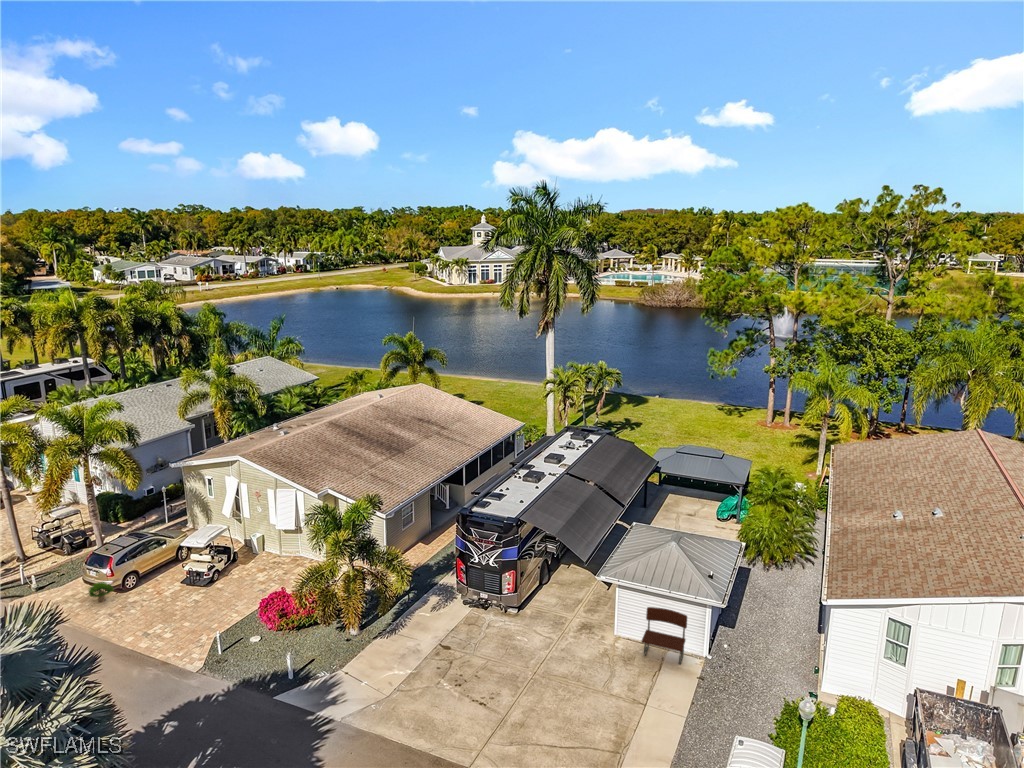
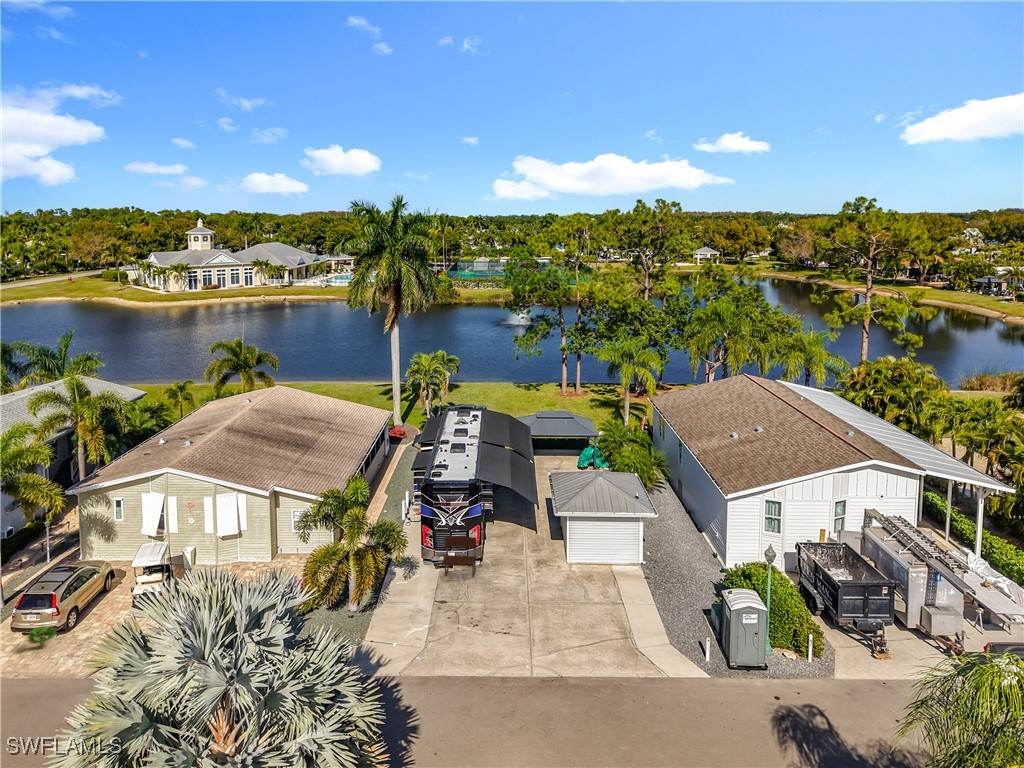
bench: present [642,607,687,664] -> present [442,536,476,577]

